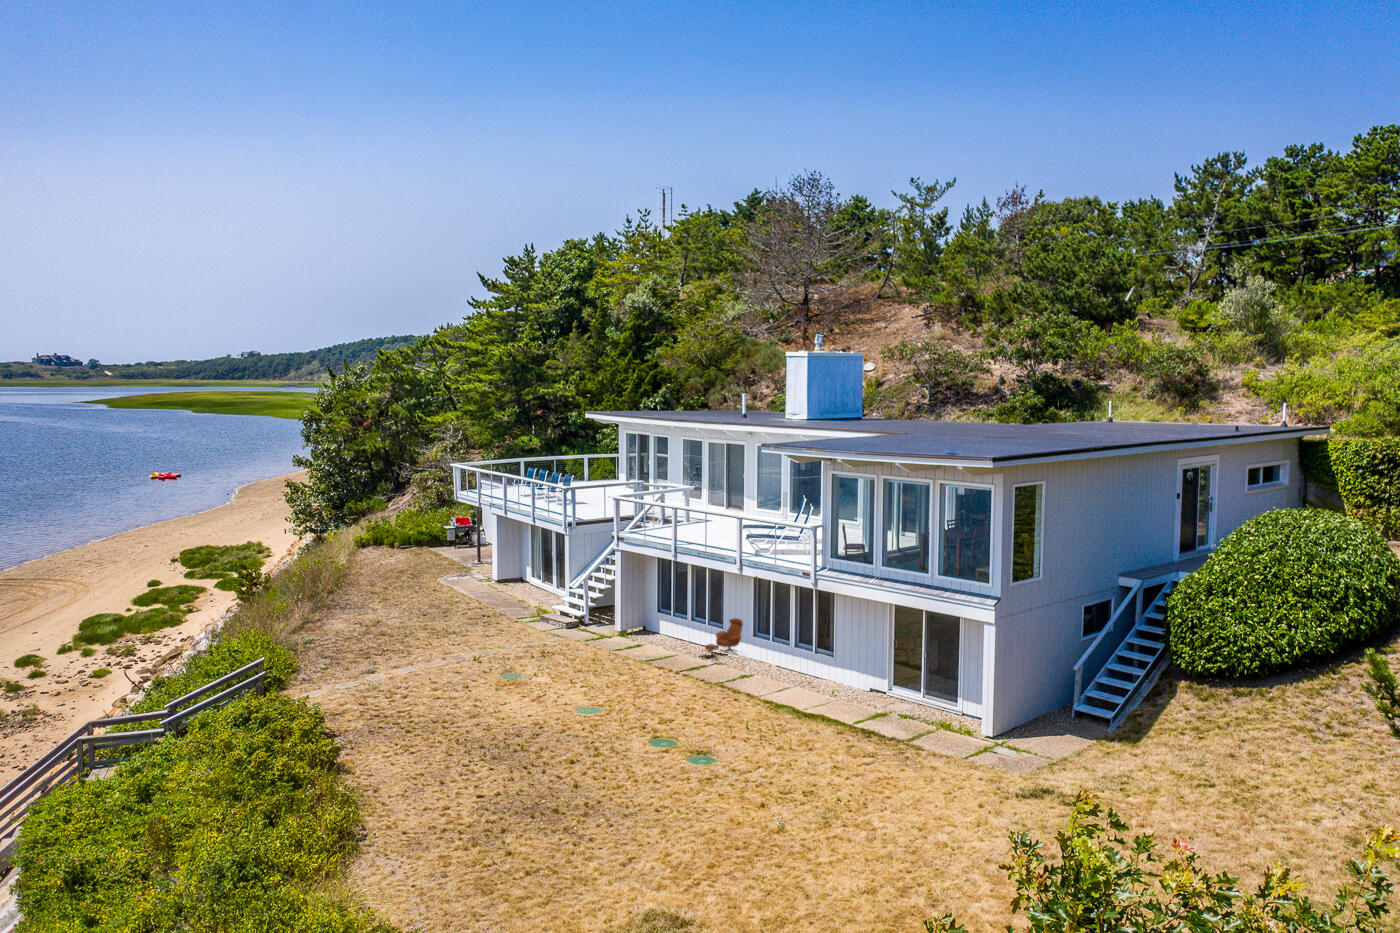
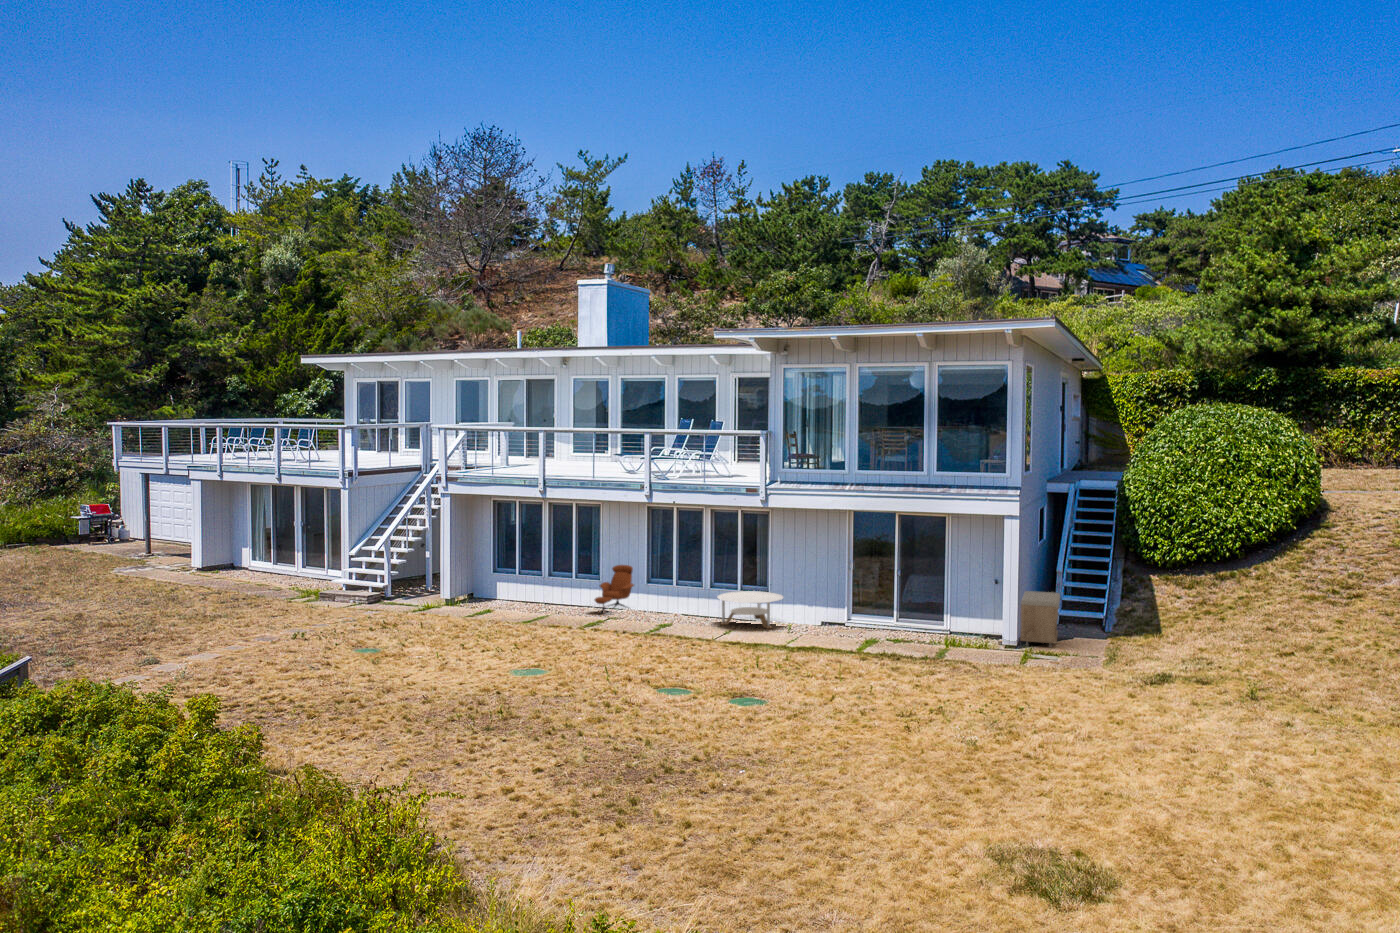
round table: none [780,653,834,689] -> present [717,591,783,629]
storage bench: none [995,687,1050,742] -> present [1020,591,1060,647]

